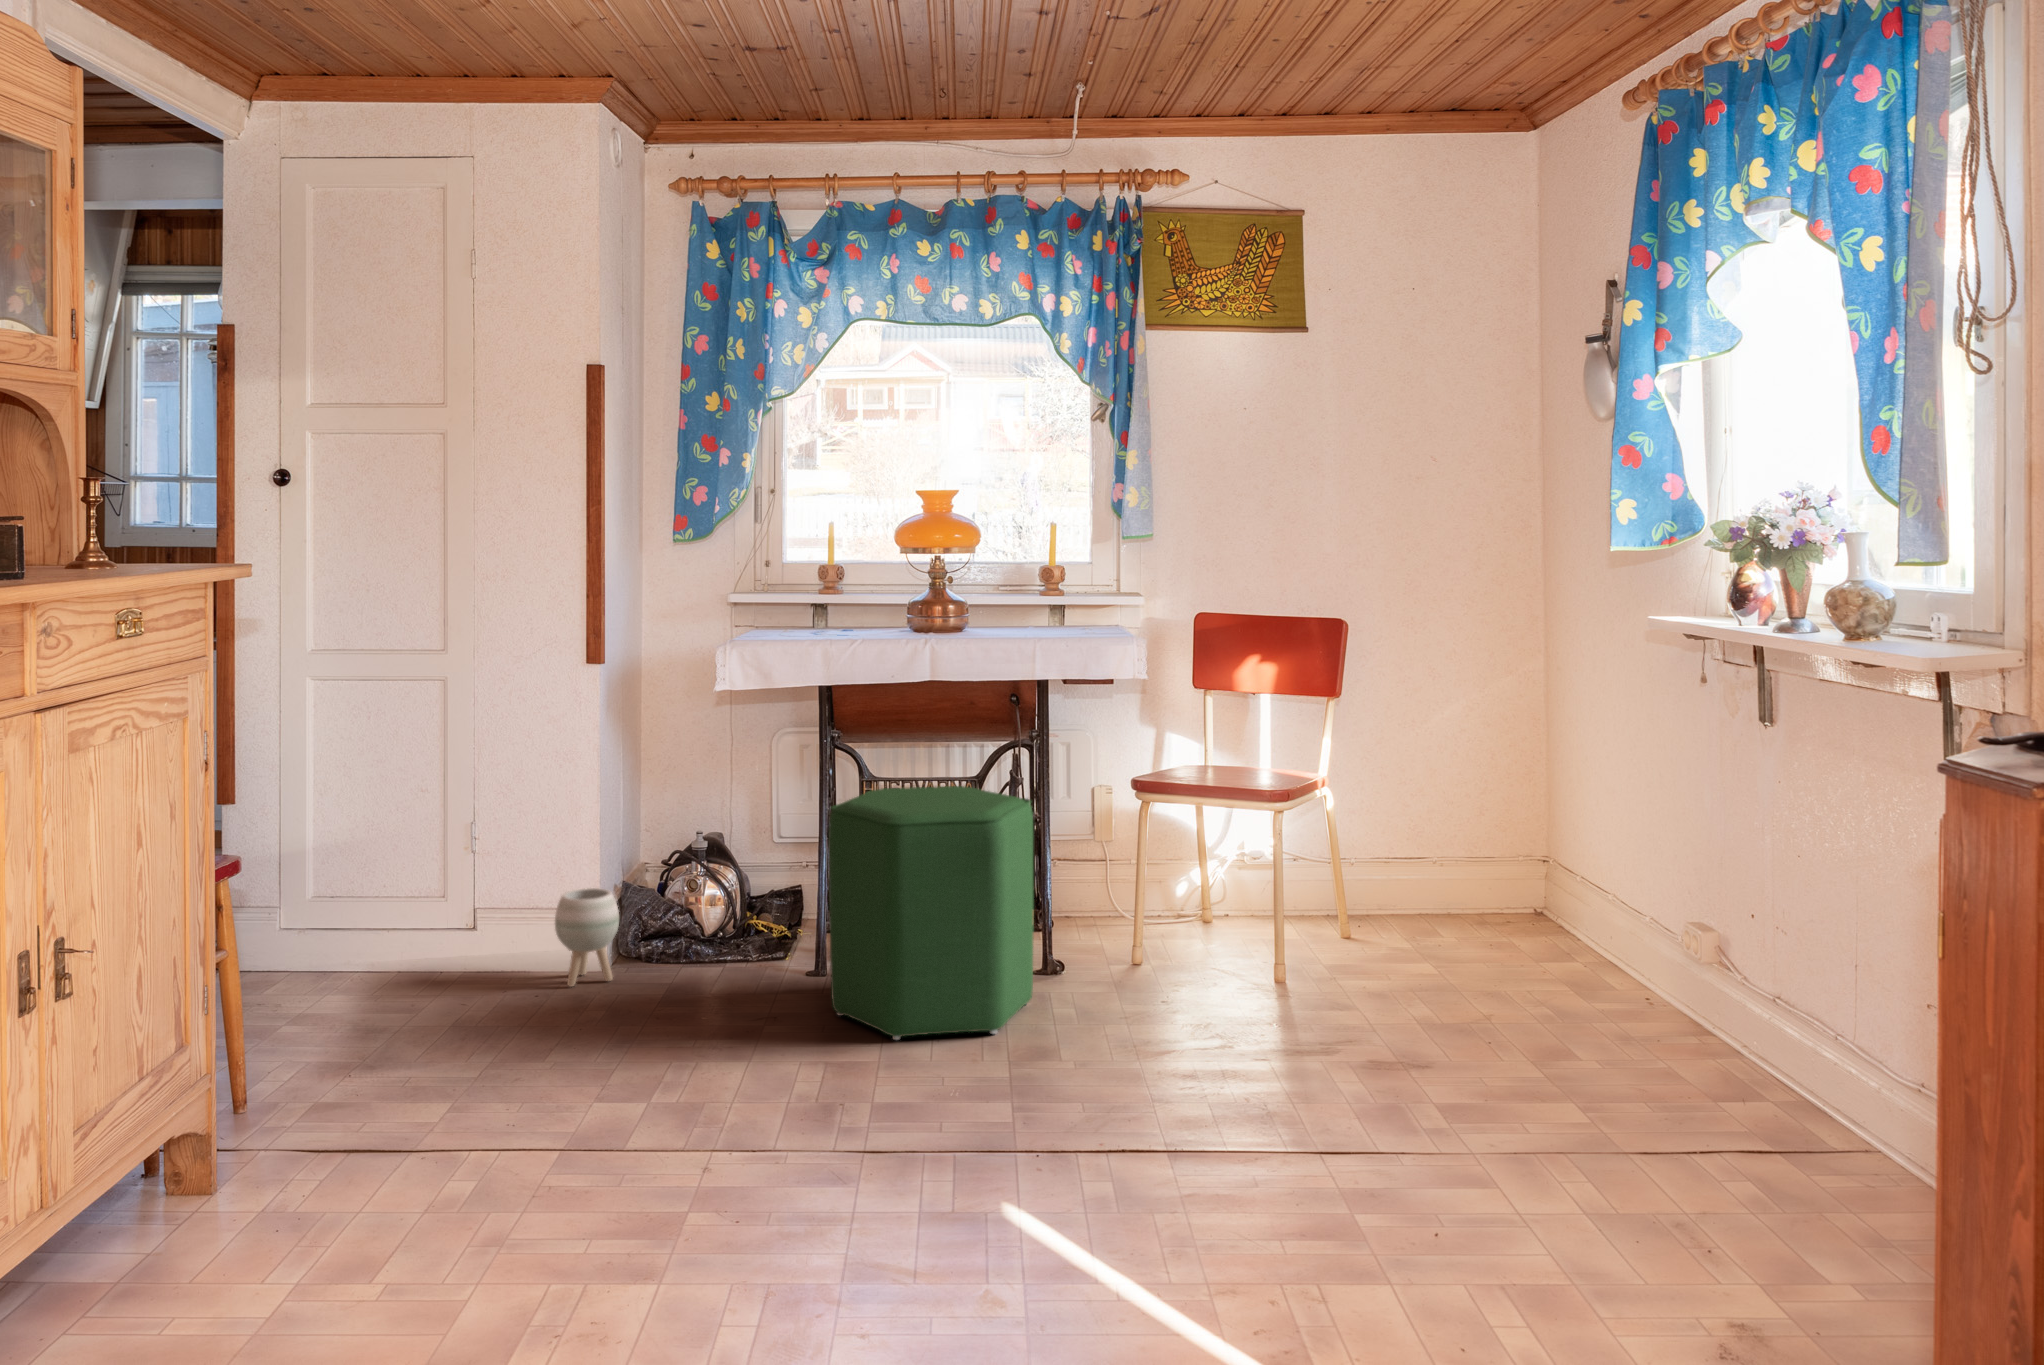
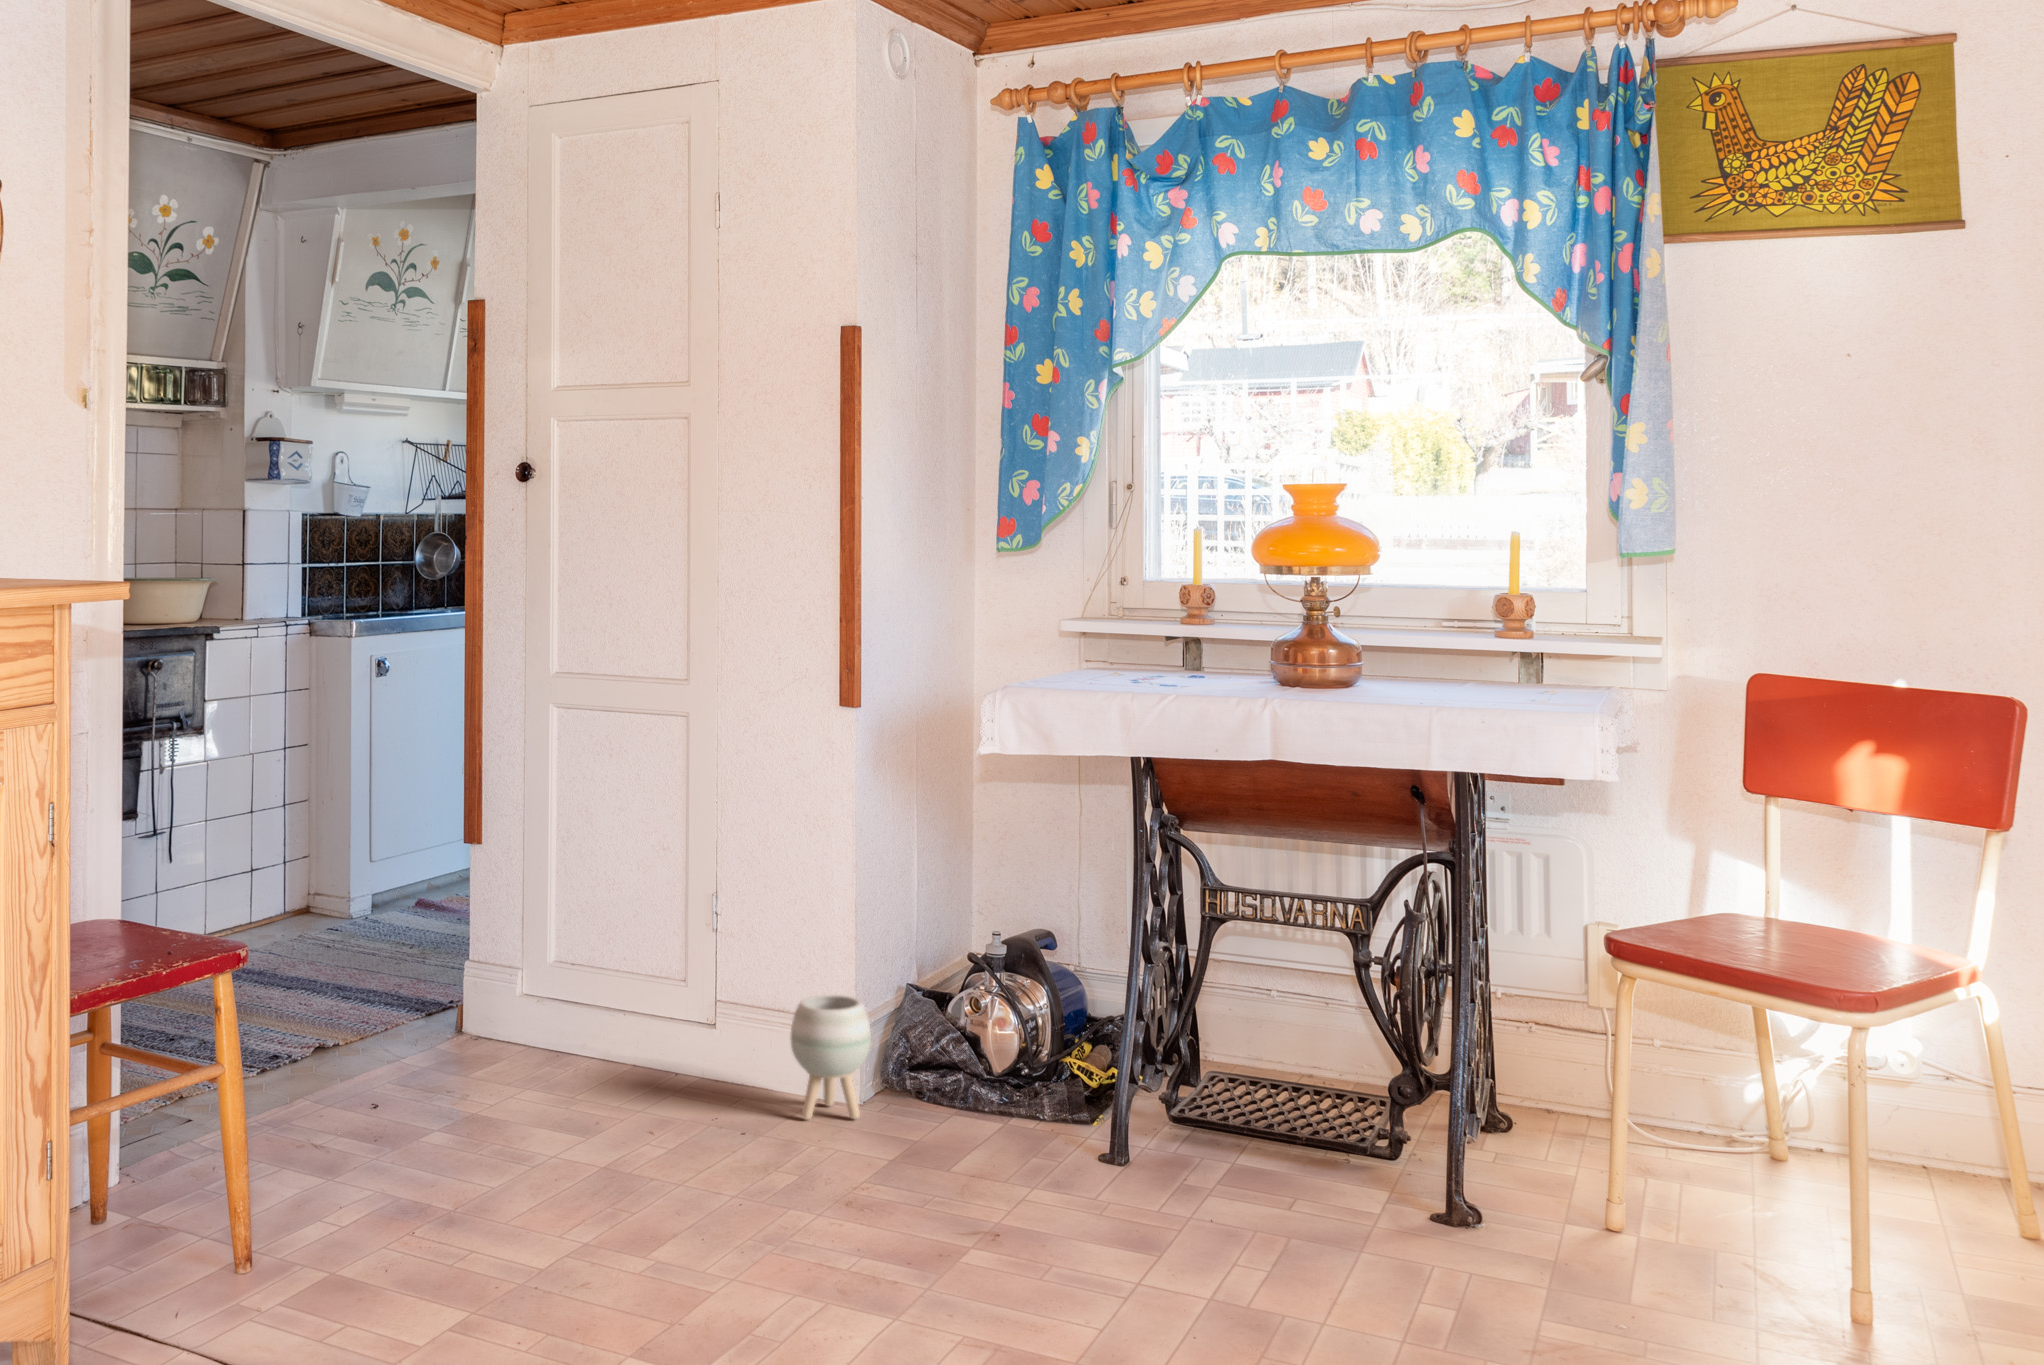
ottoman: present [829,786,1034,1040] -> none [1108,904,1418,1295]

